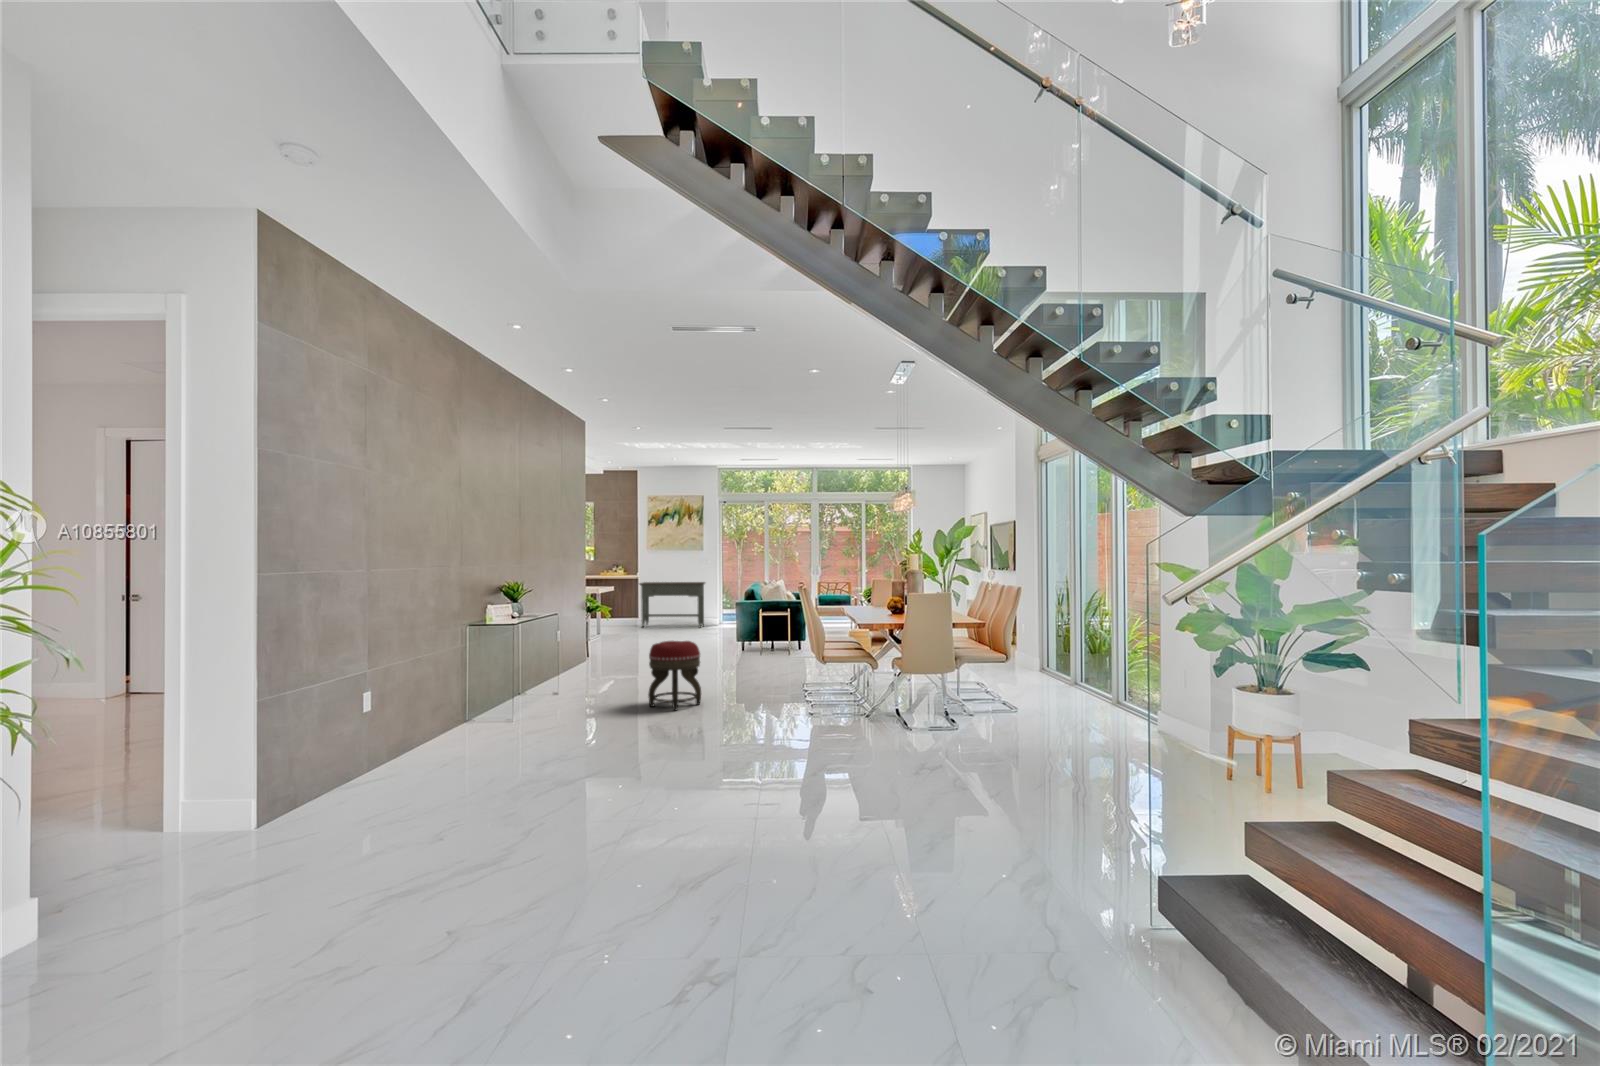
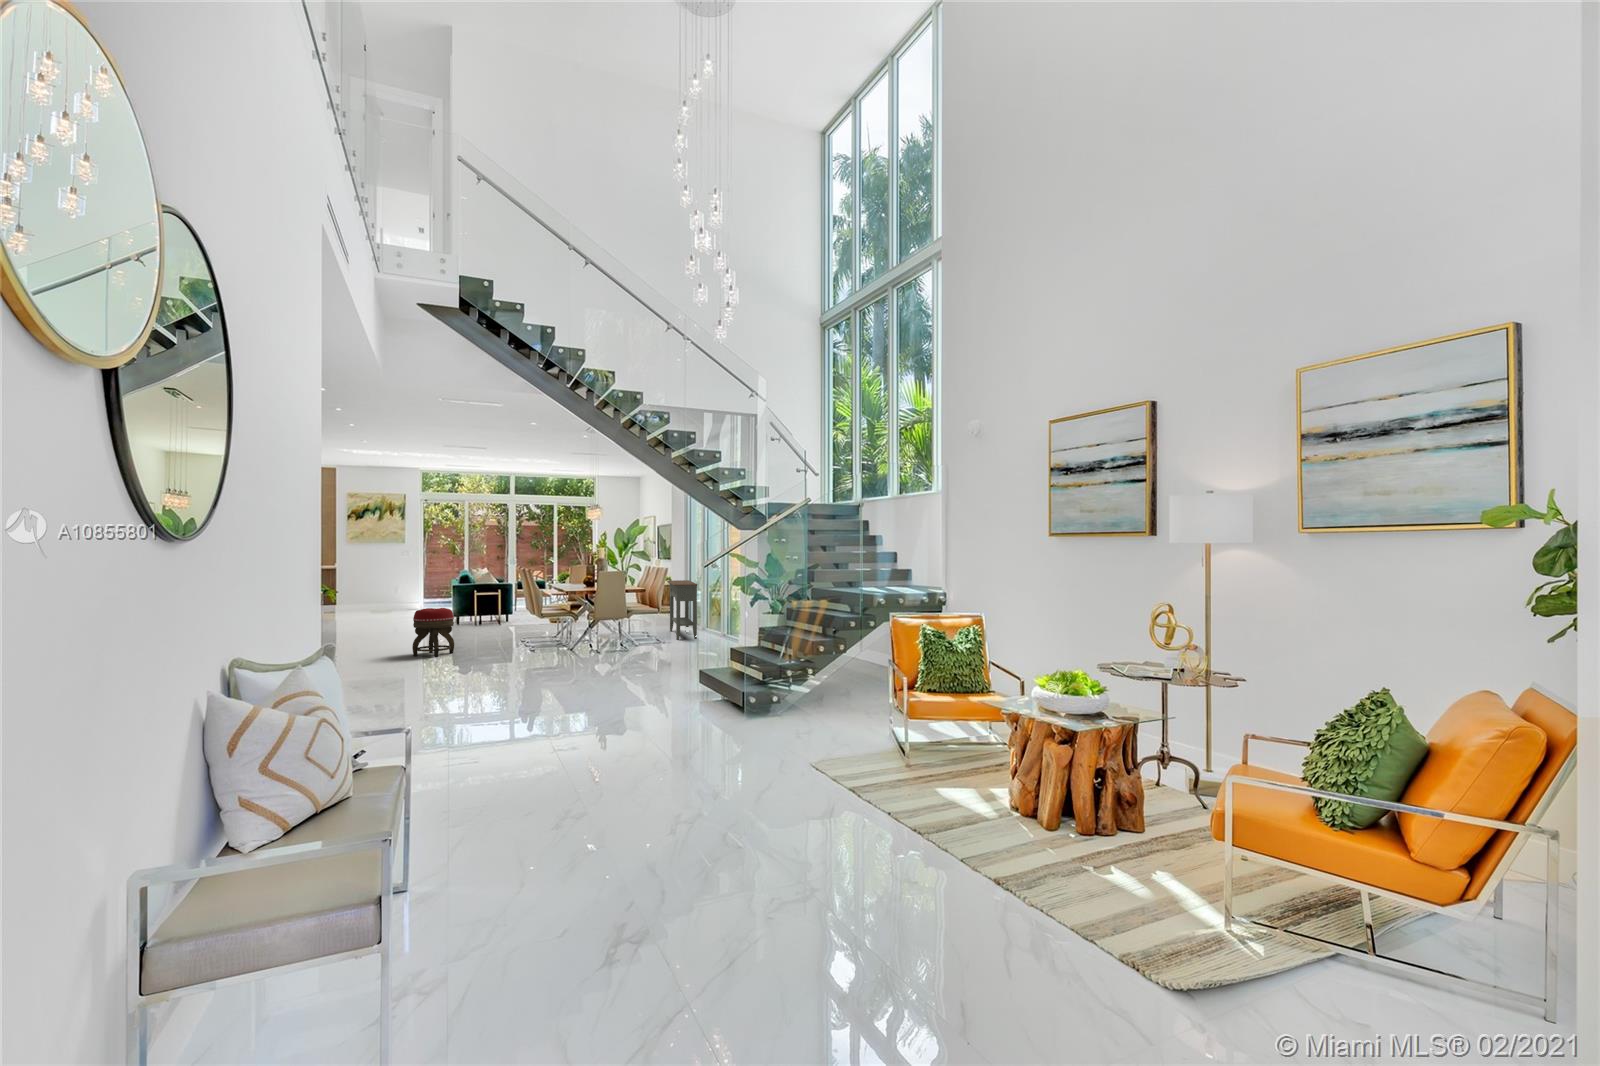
console table: present [640,582,705,627] -> present [667,580,697,640]

